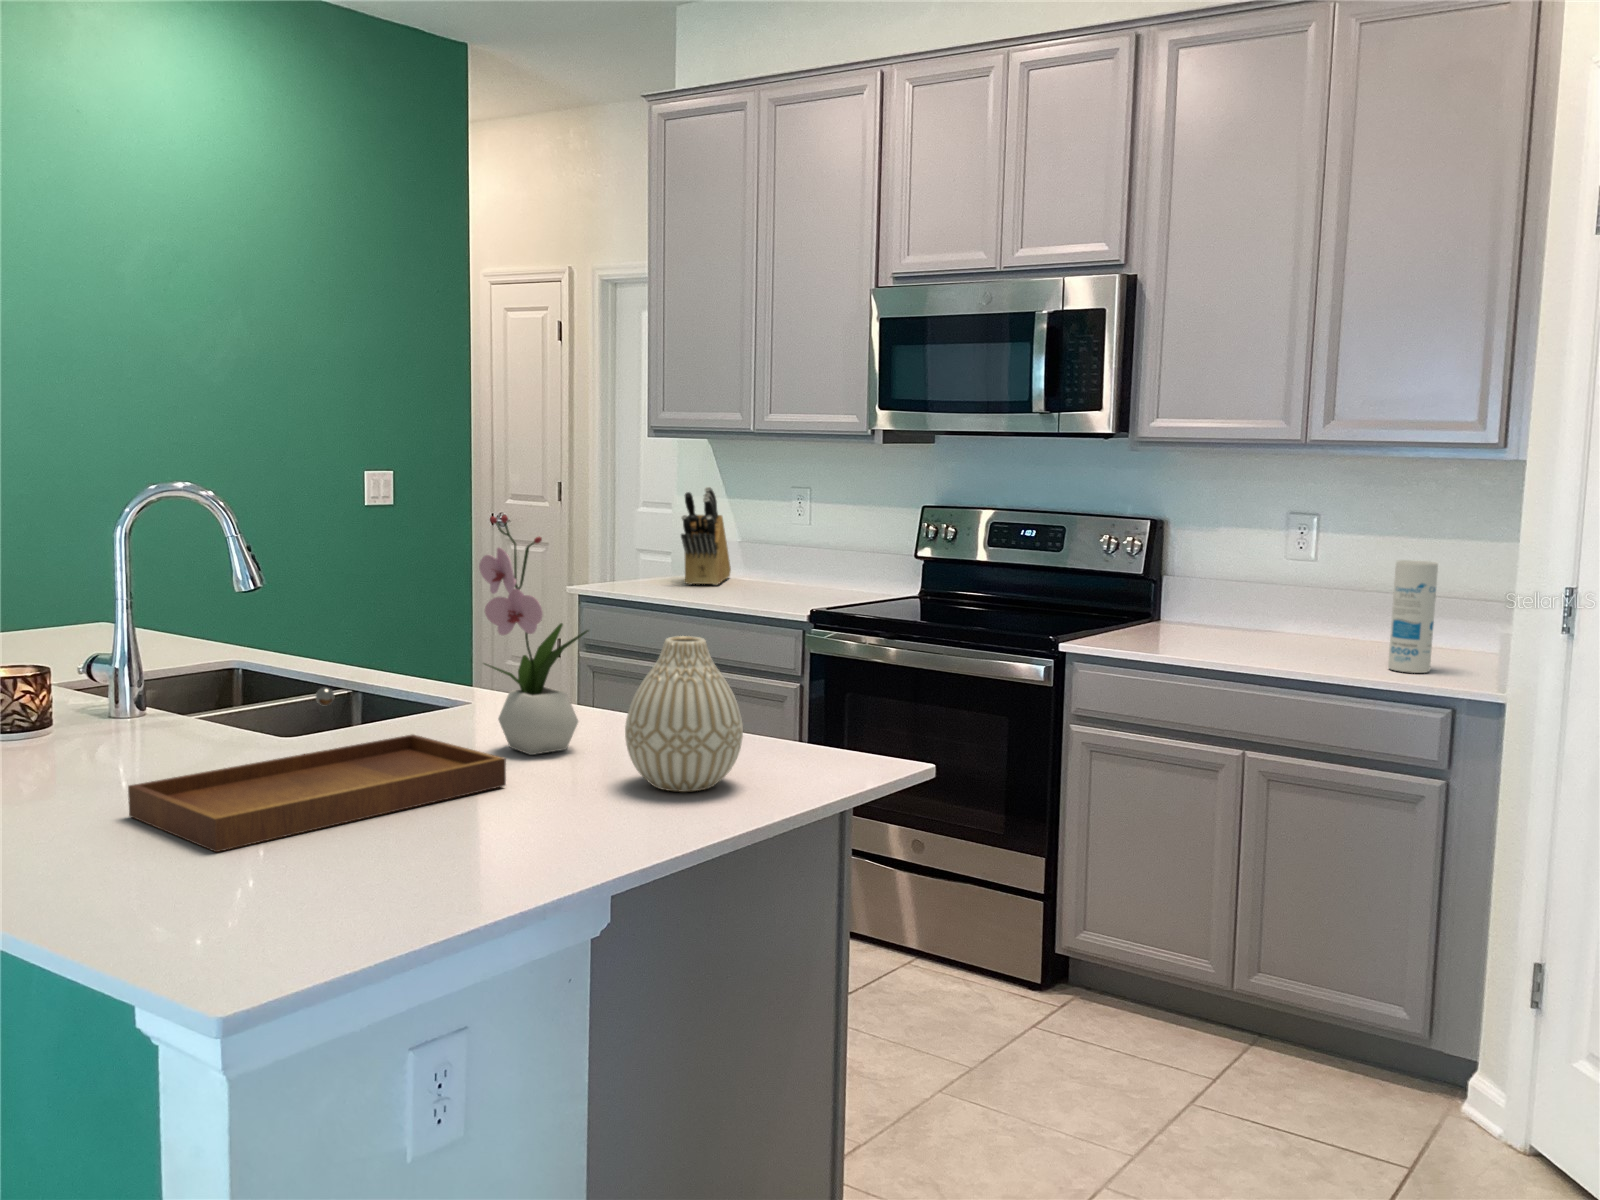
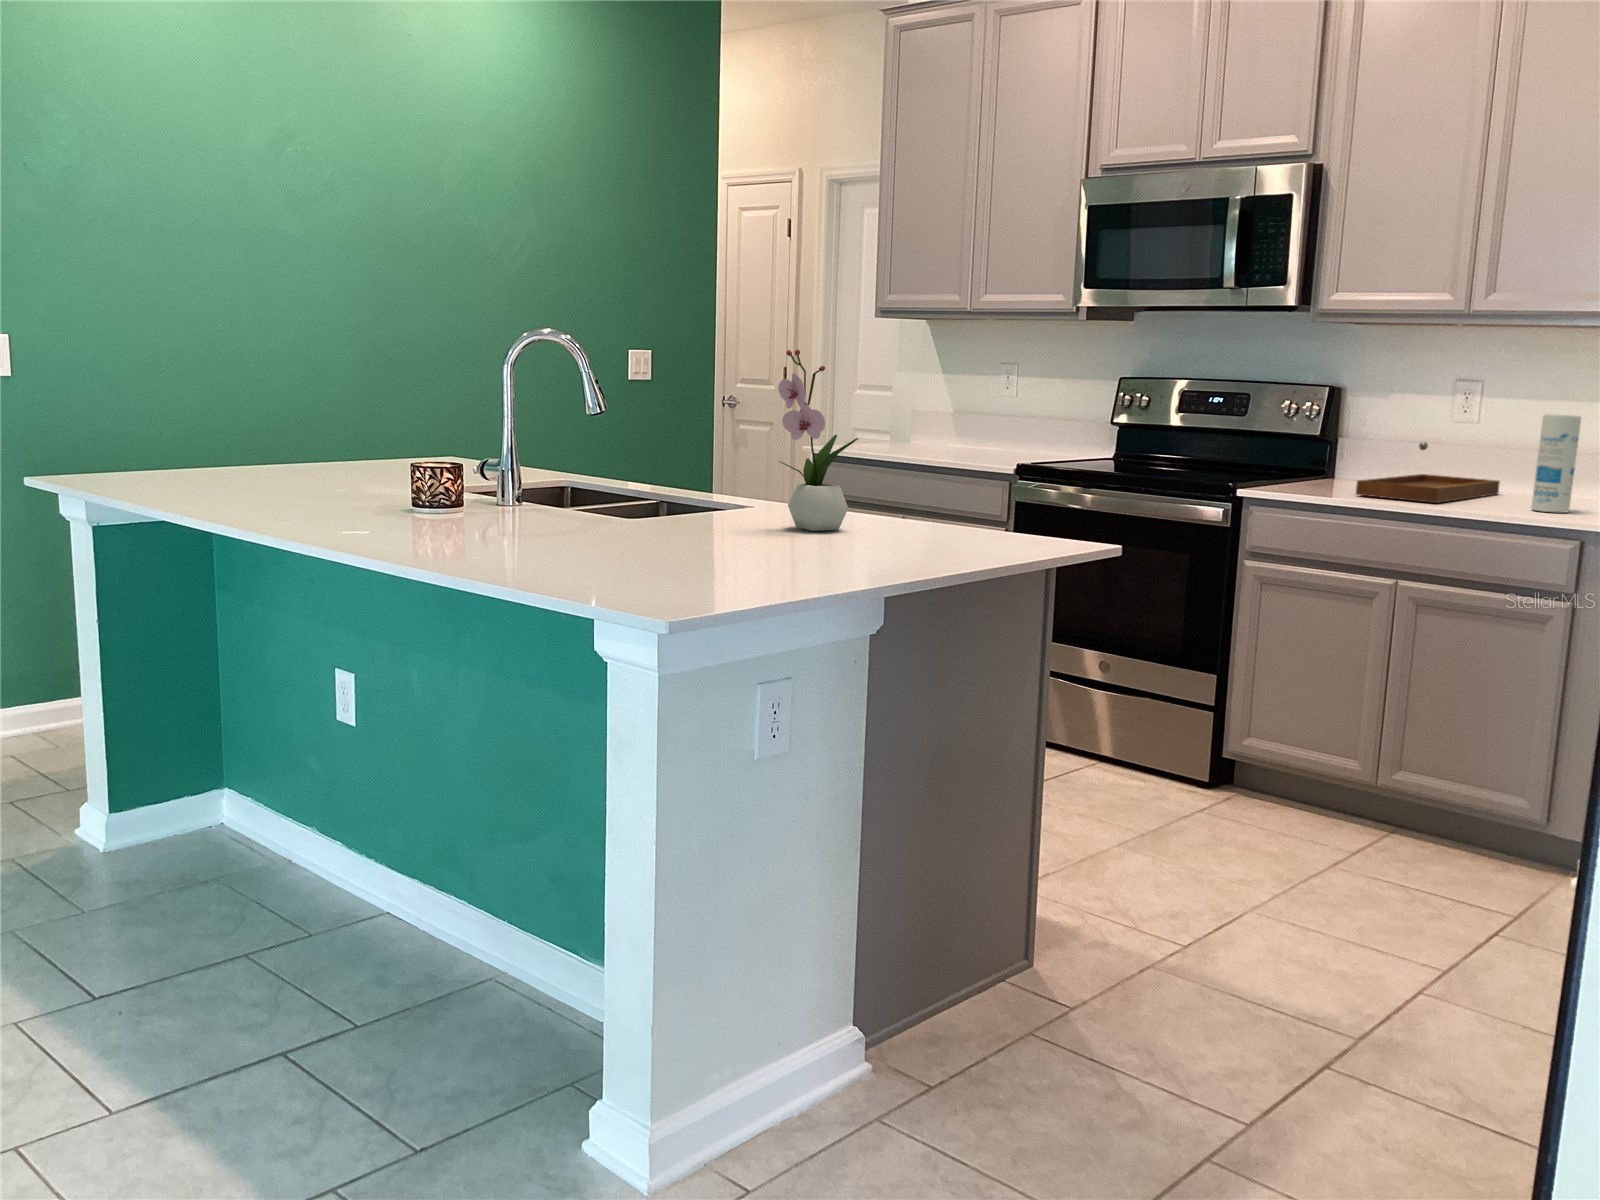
knife block: present [681,487,731,585] -> none [904,360,945,448]
vase: present [625,636,743,792] -> none [889,437,977,550]
tray: present [128,688,506,852] -> present [1356,442,1500,503]

